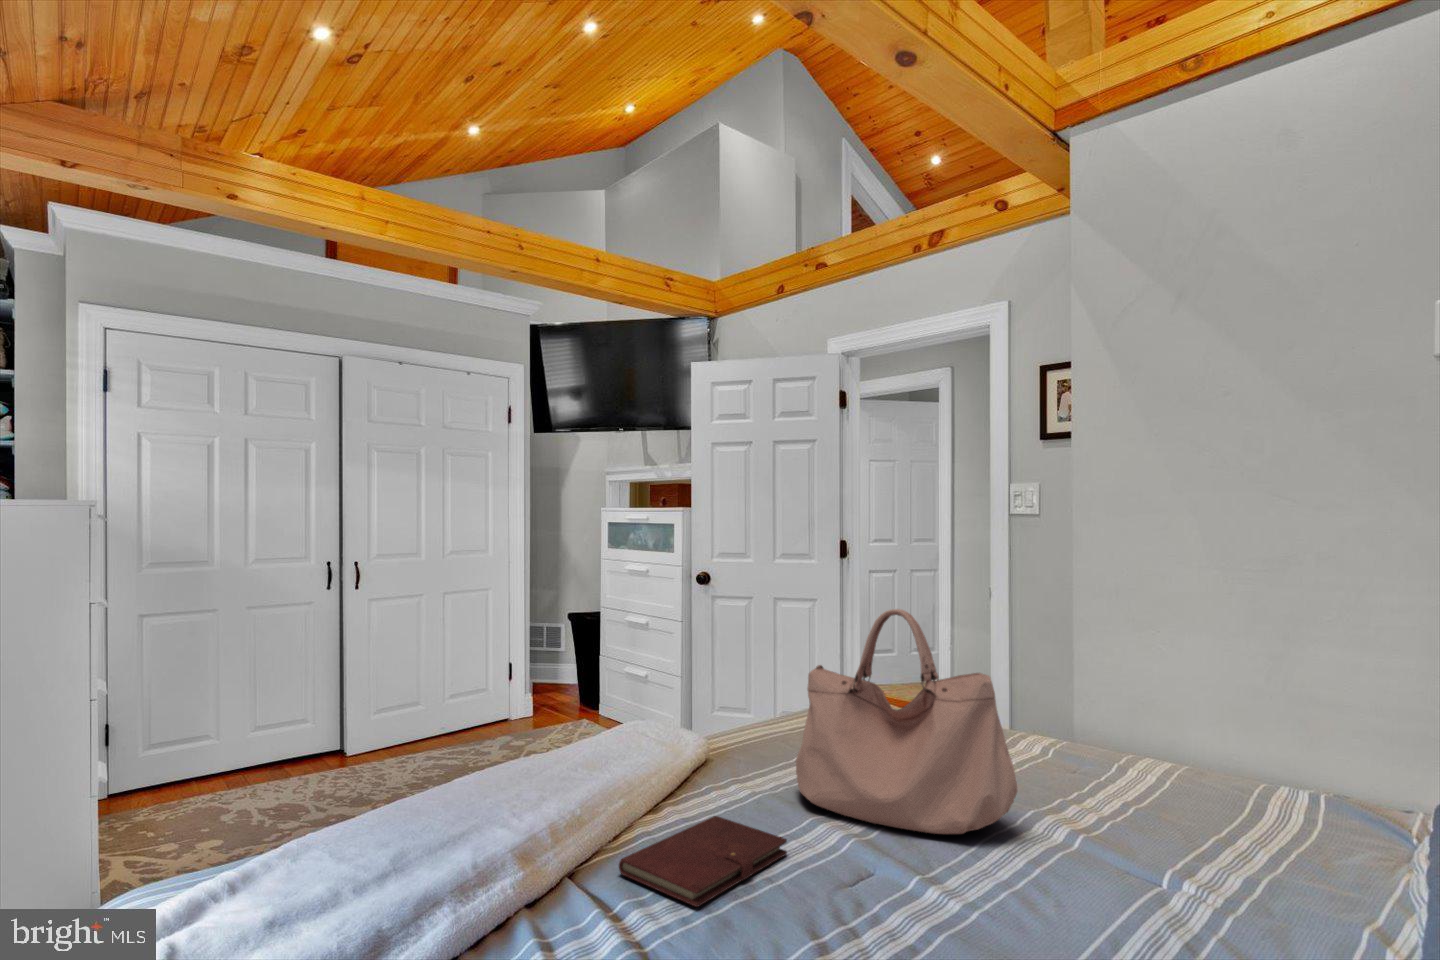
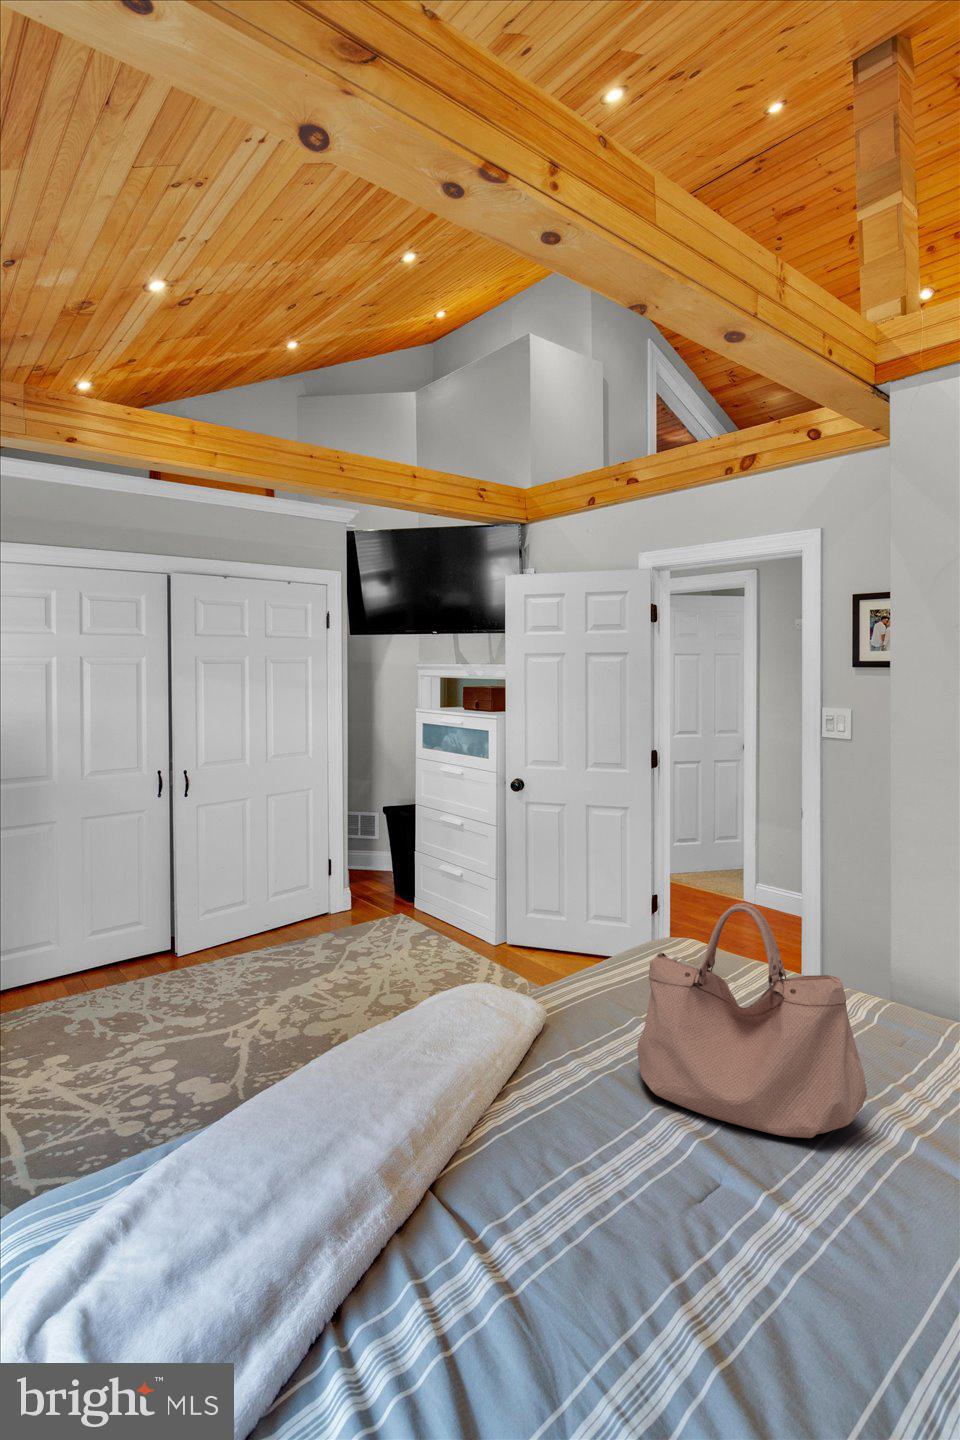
notebook: present [619,816,787,907] -> none [476,1115,637,1234]

